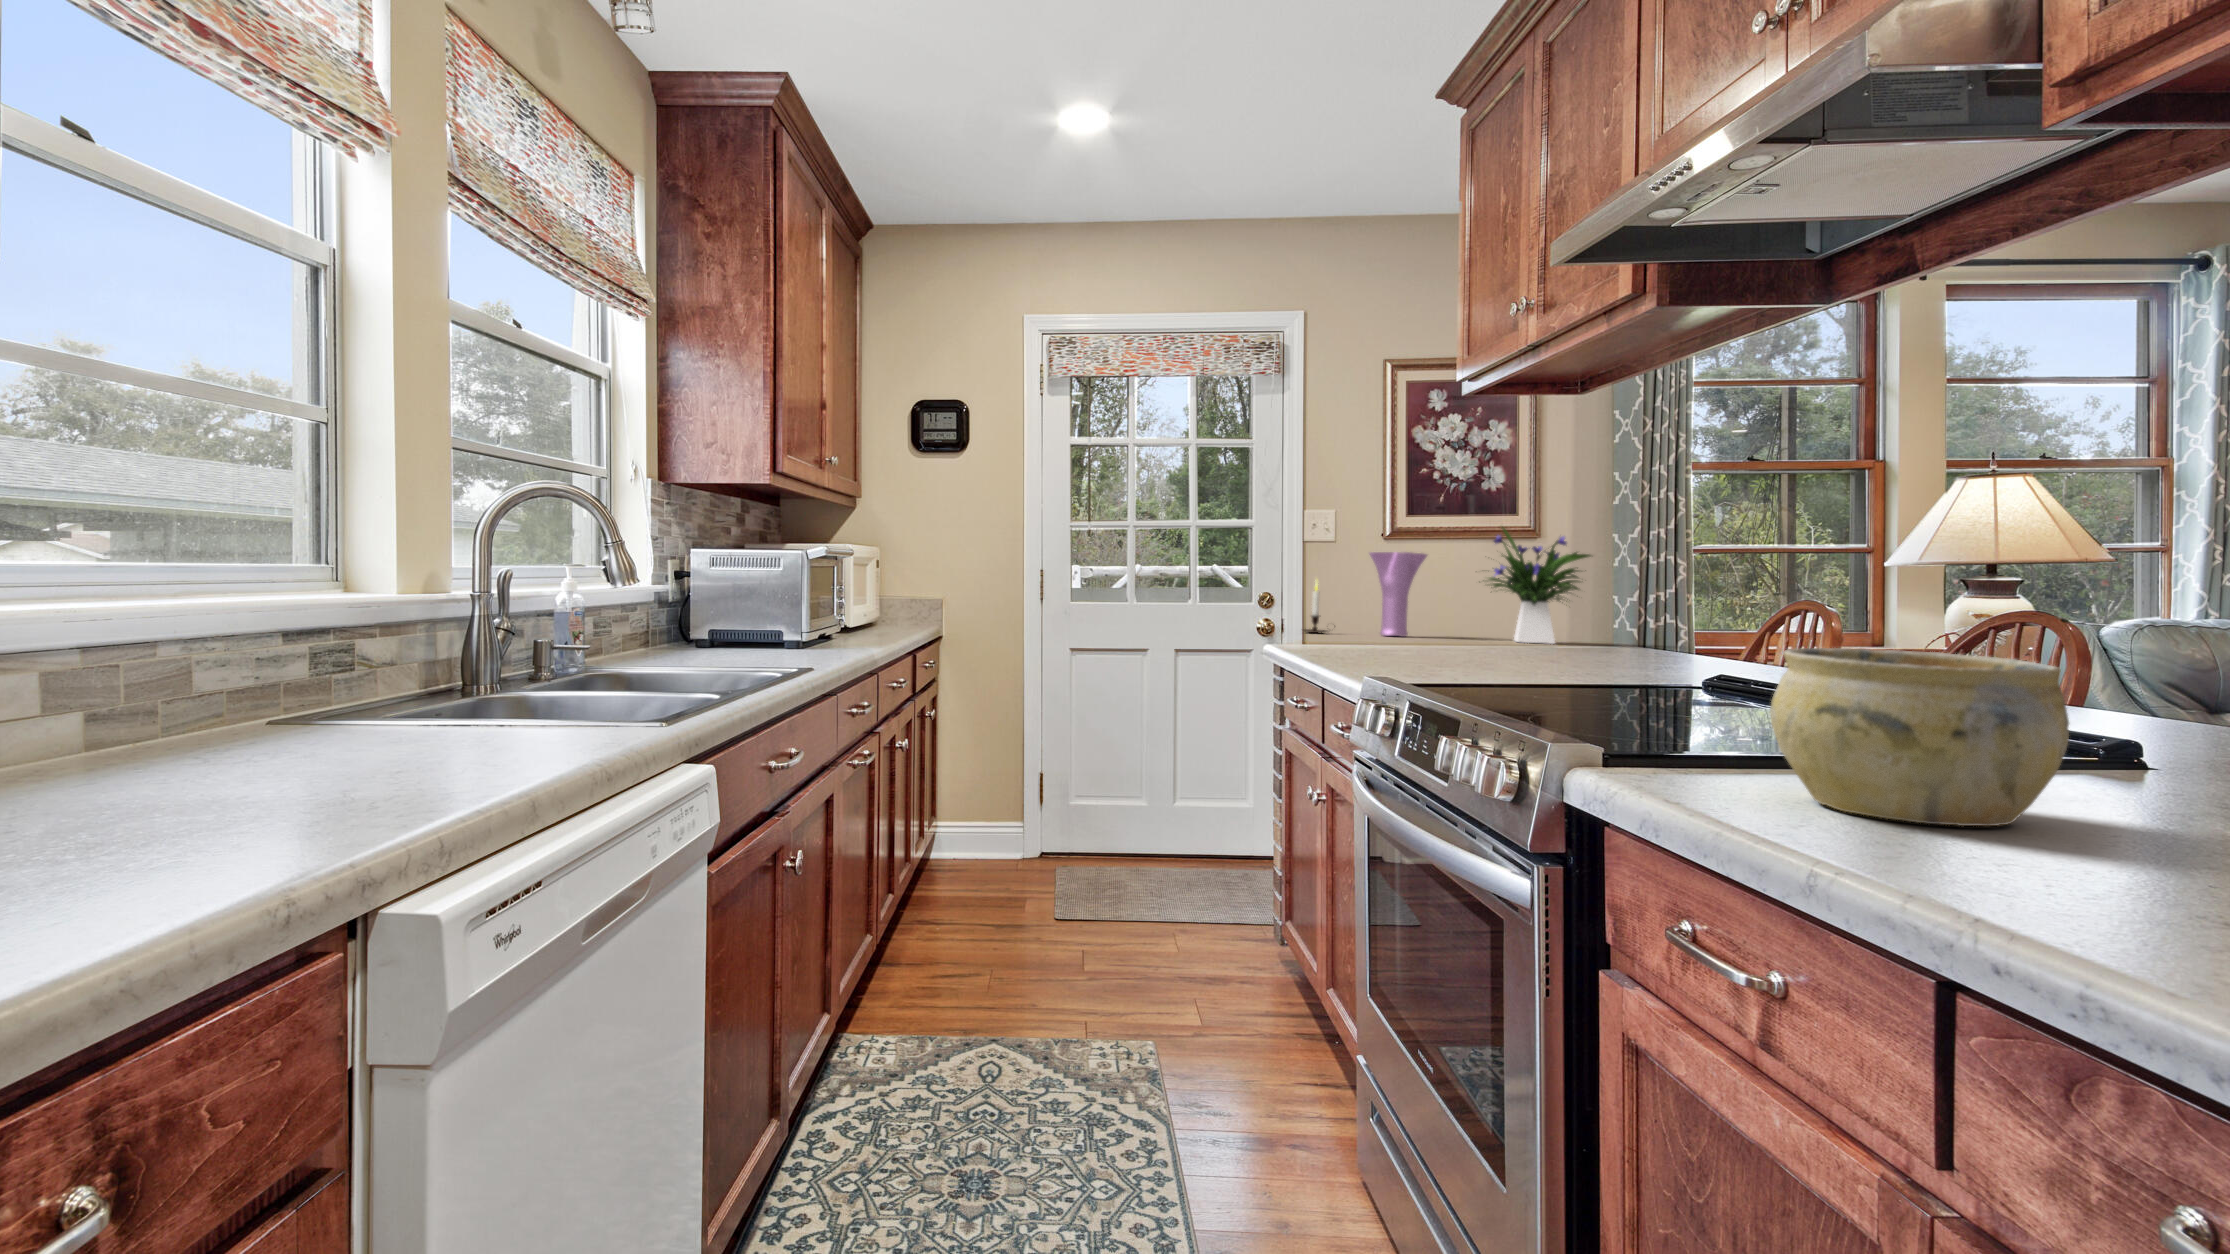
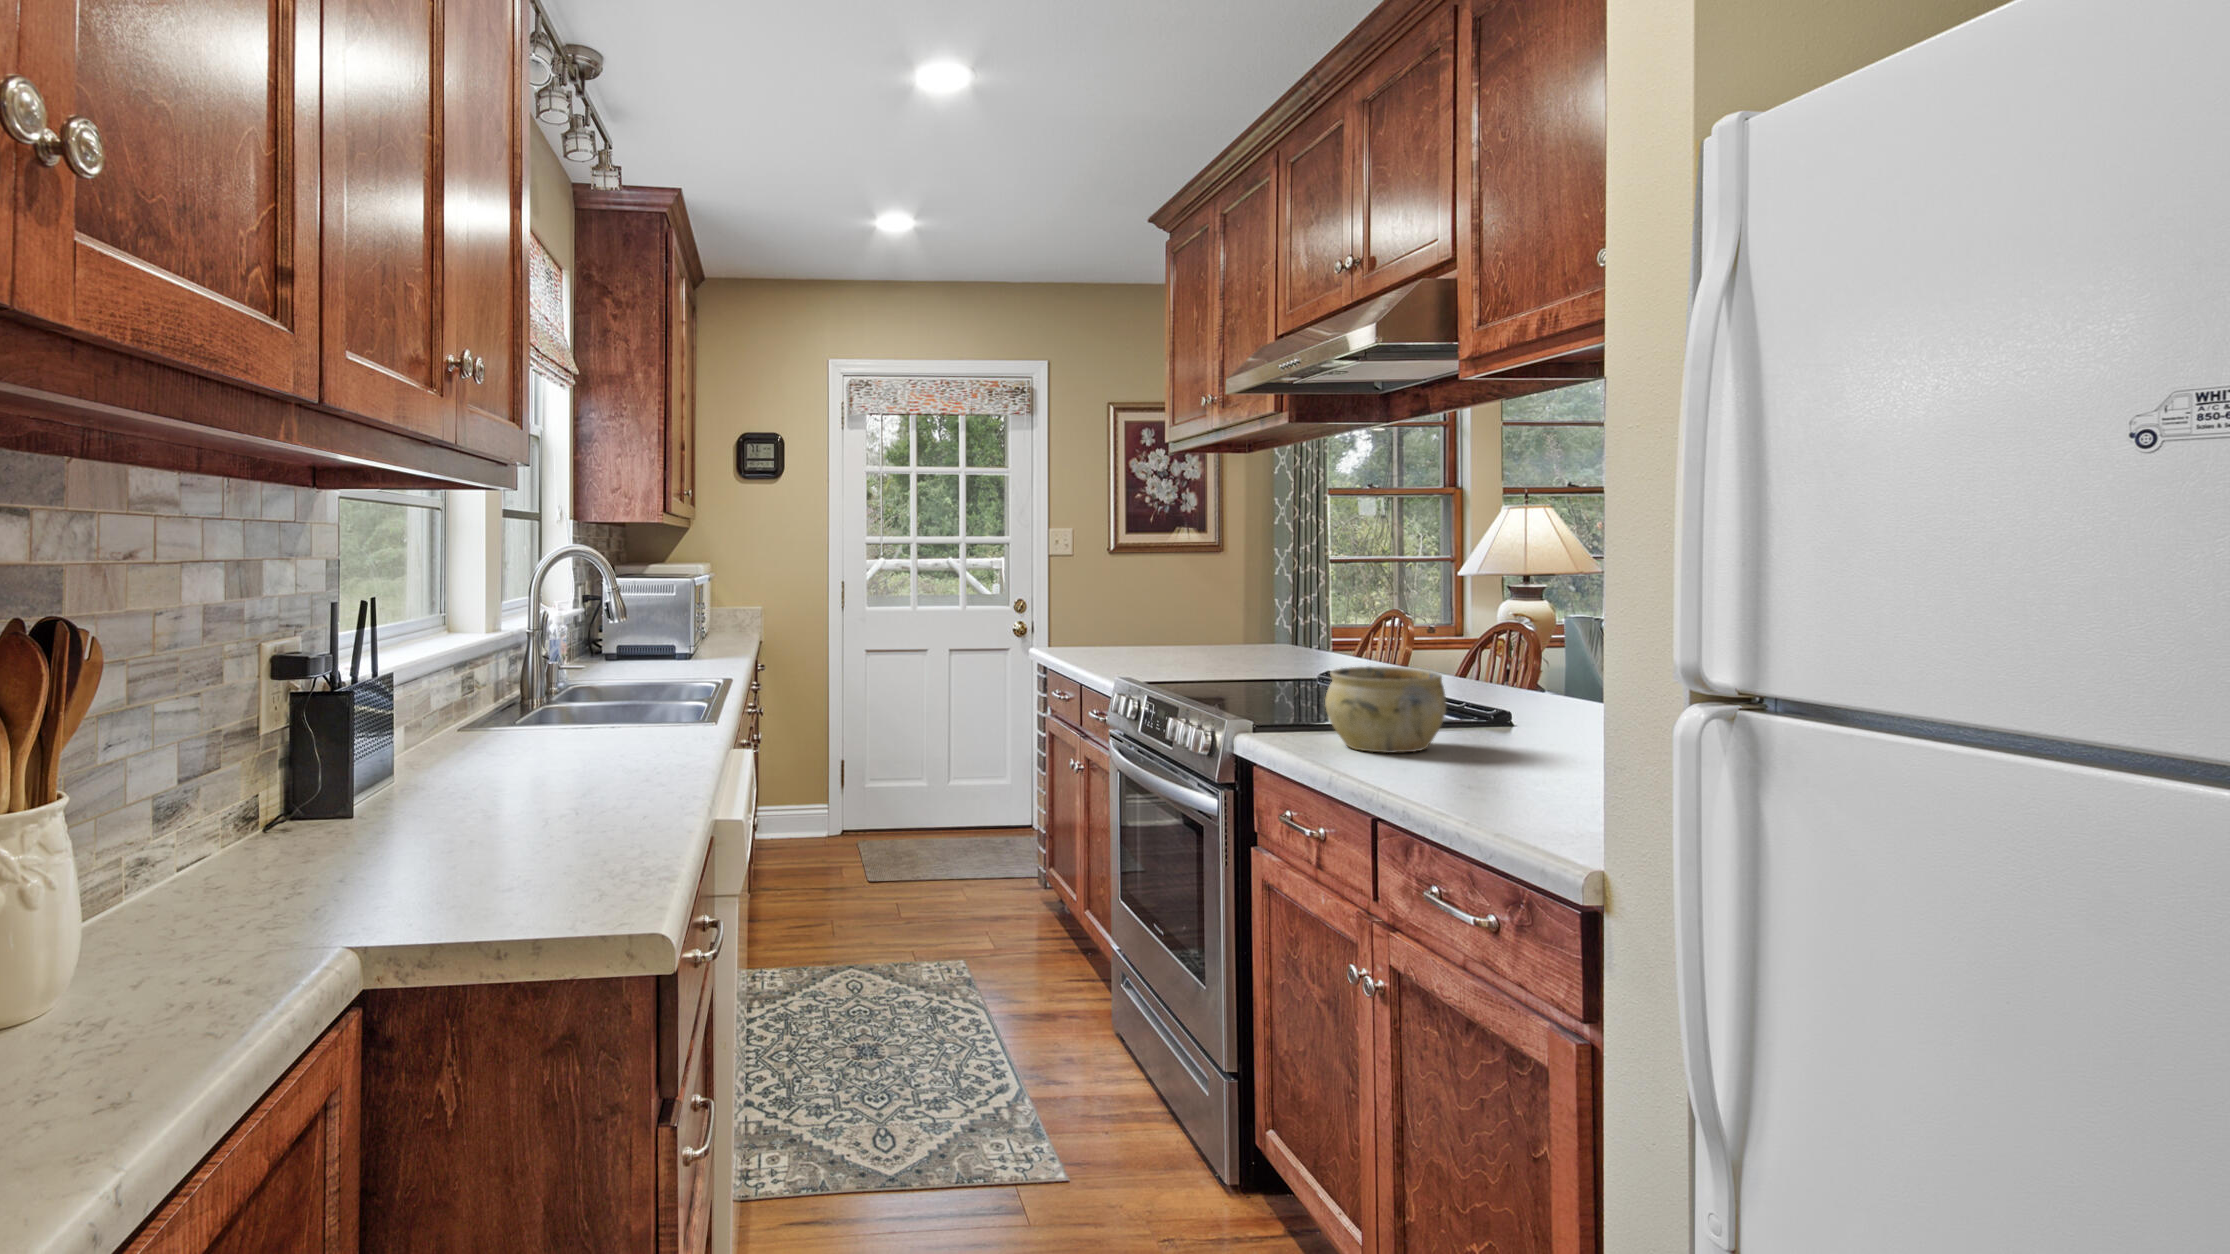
flower arrangement: present [1489,527,1591,644] -> none [1179,543,1265,633]
vase: present [1370,552,1427,636] -> none [1098,567,1143,633]
candle: present [1304,581,1327,633] -> none [1048,589,1075,634]

